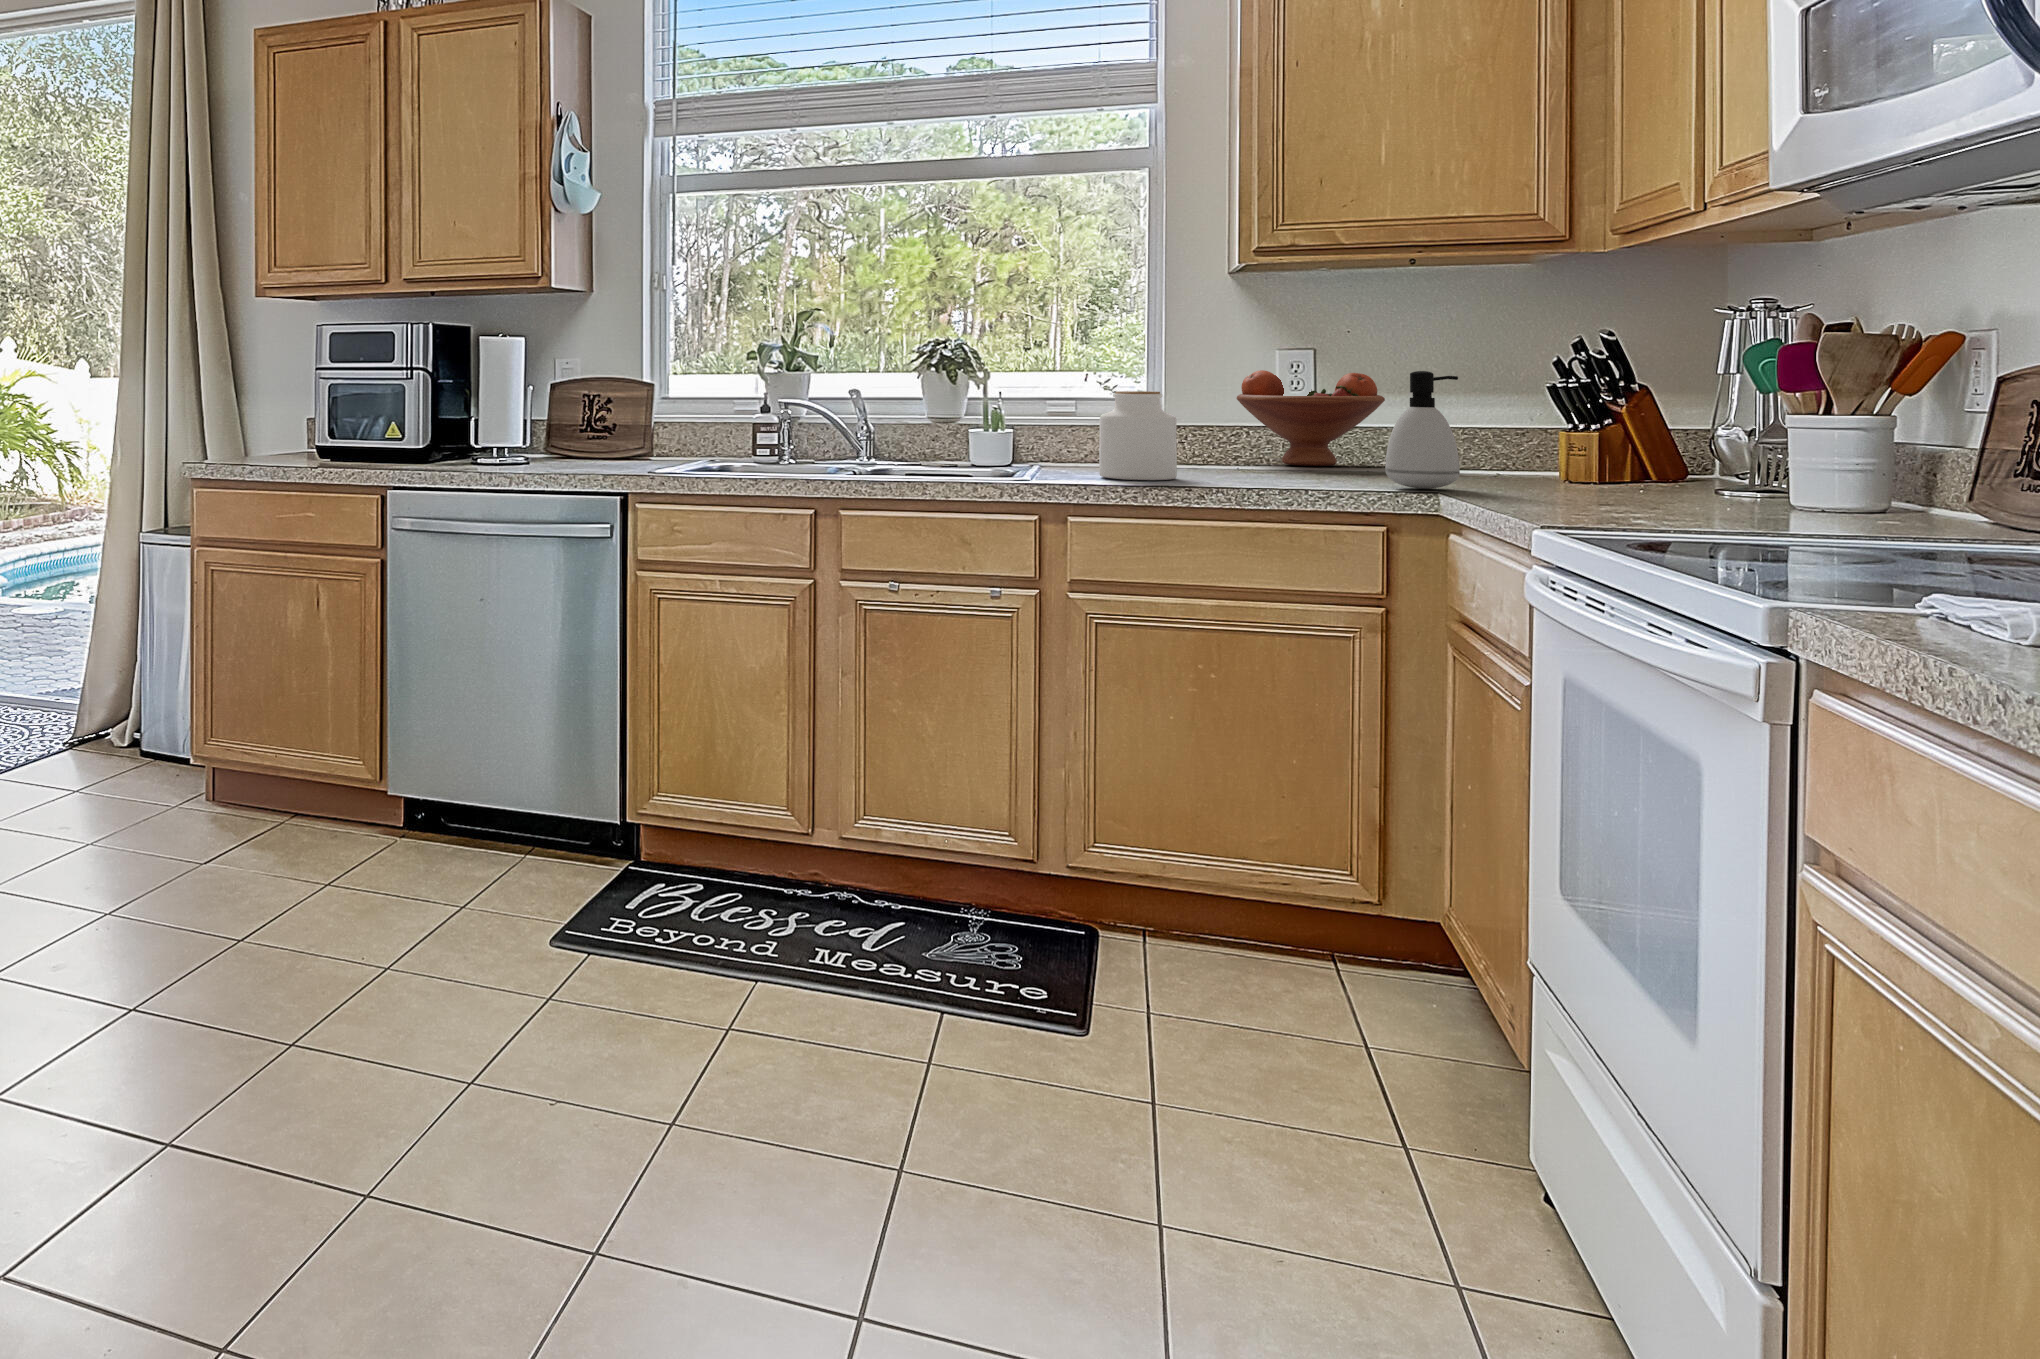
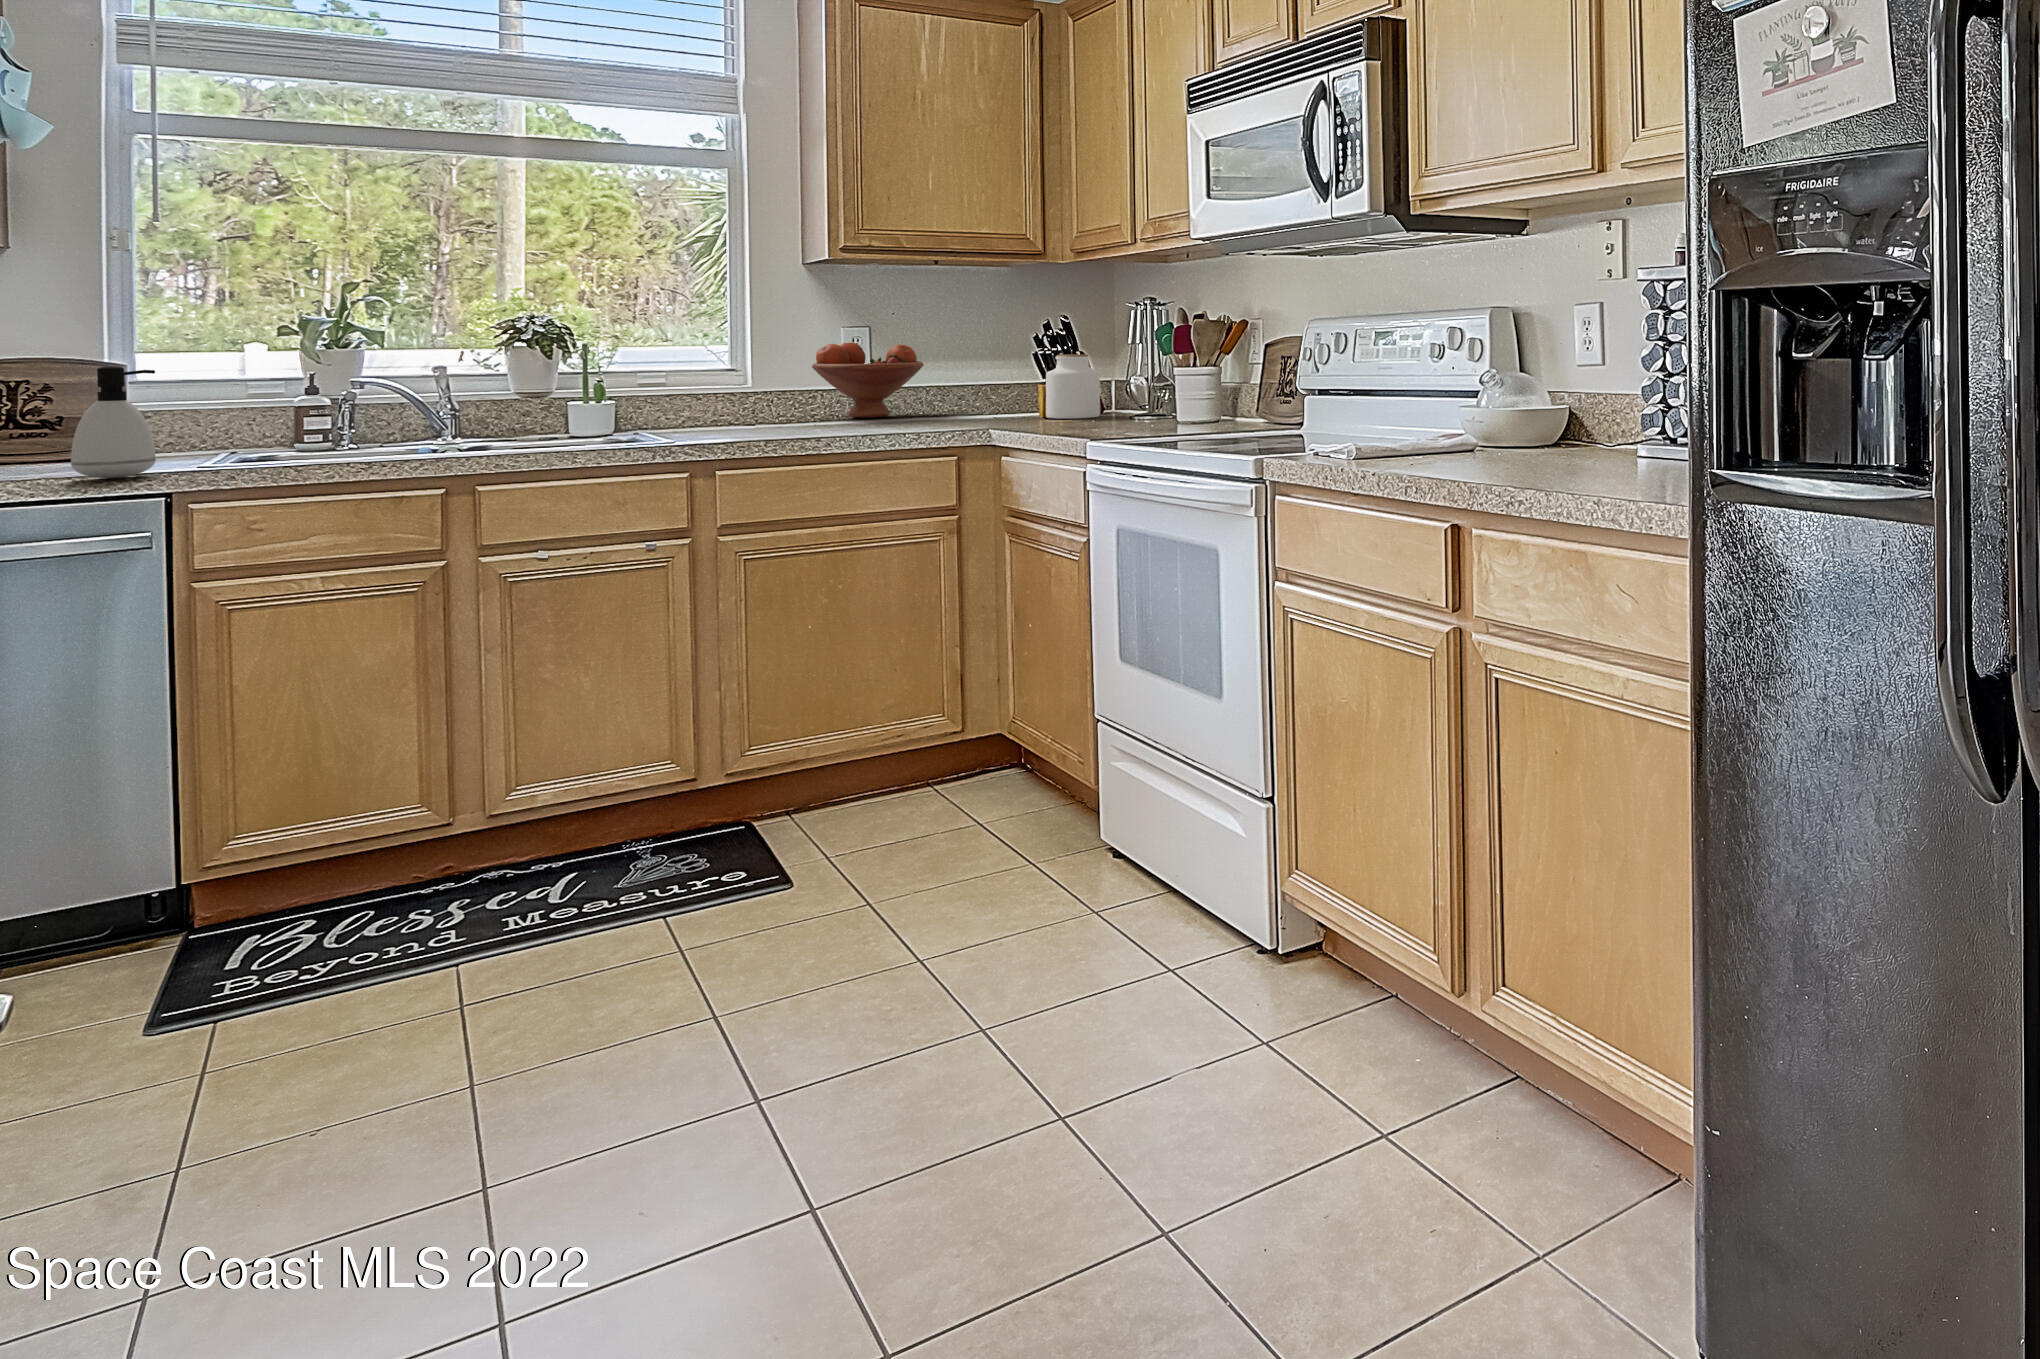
soap dispenser: present [1385,371,1460,489] -> present [71,366,156,478]
jar: present [1099,391,1177,480] -> present [1046,354,1100,419]

